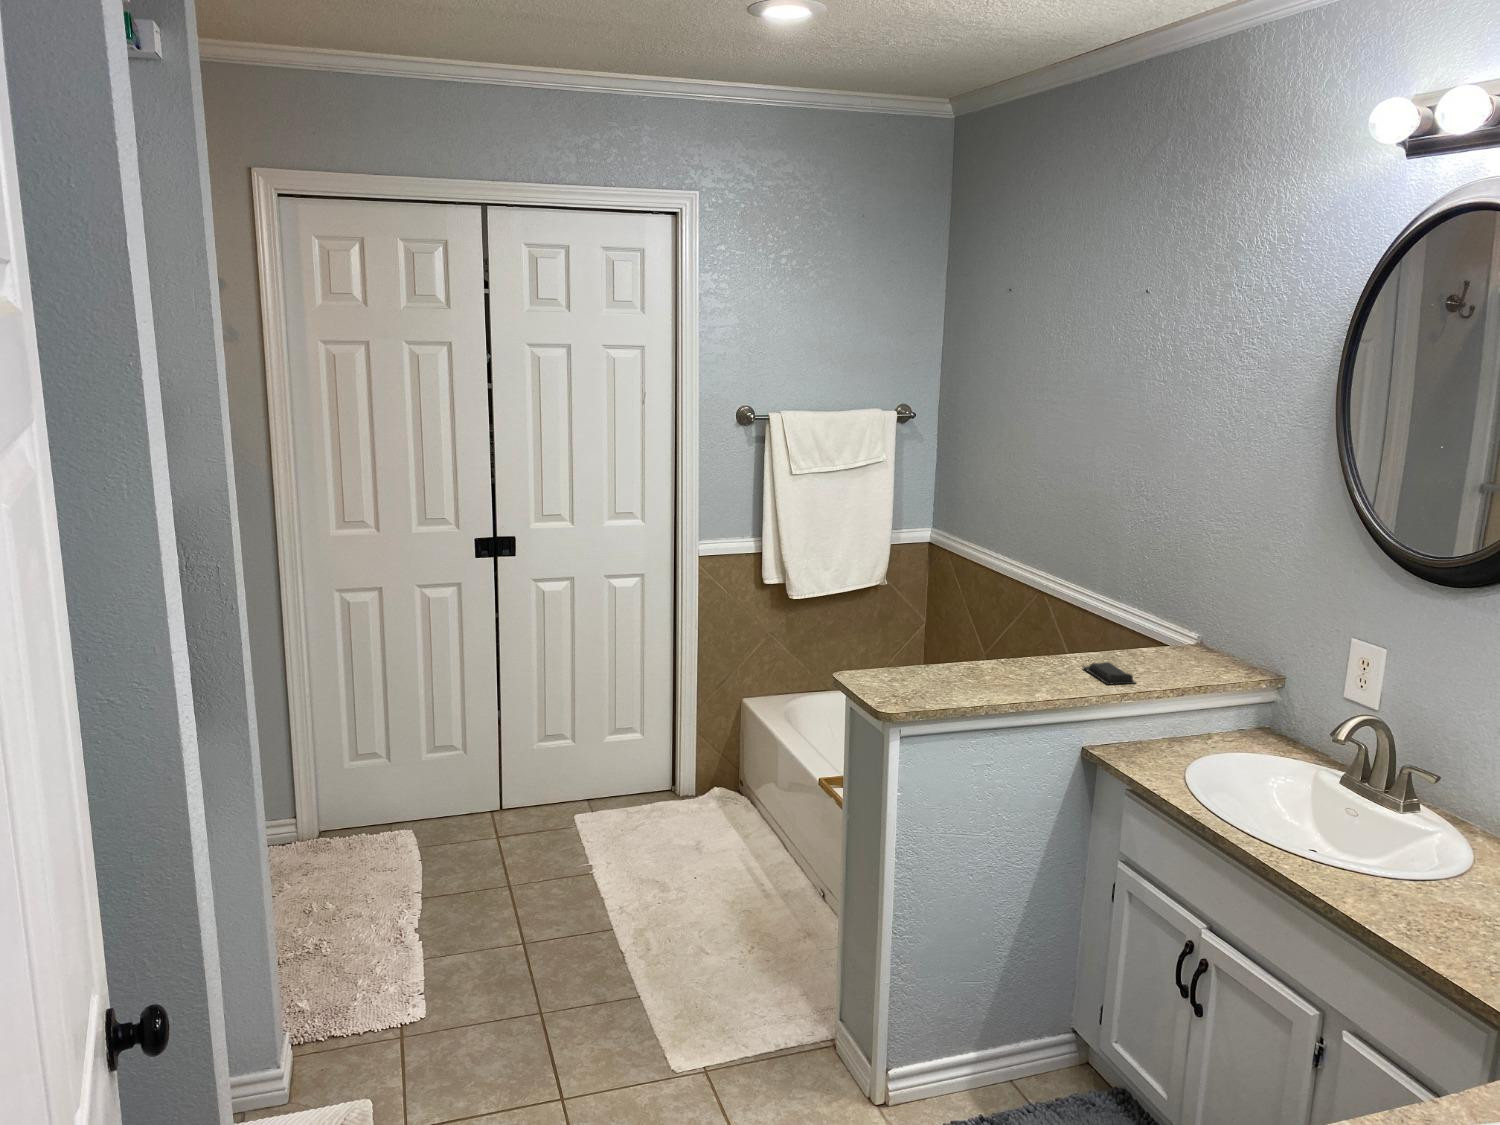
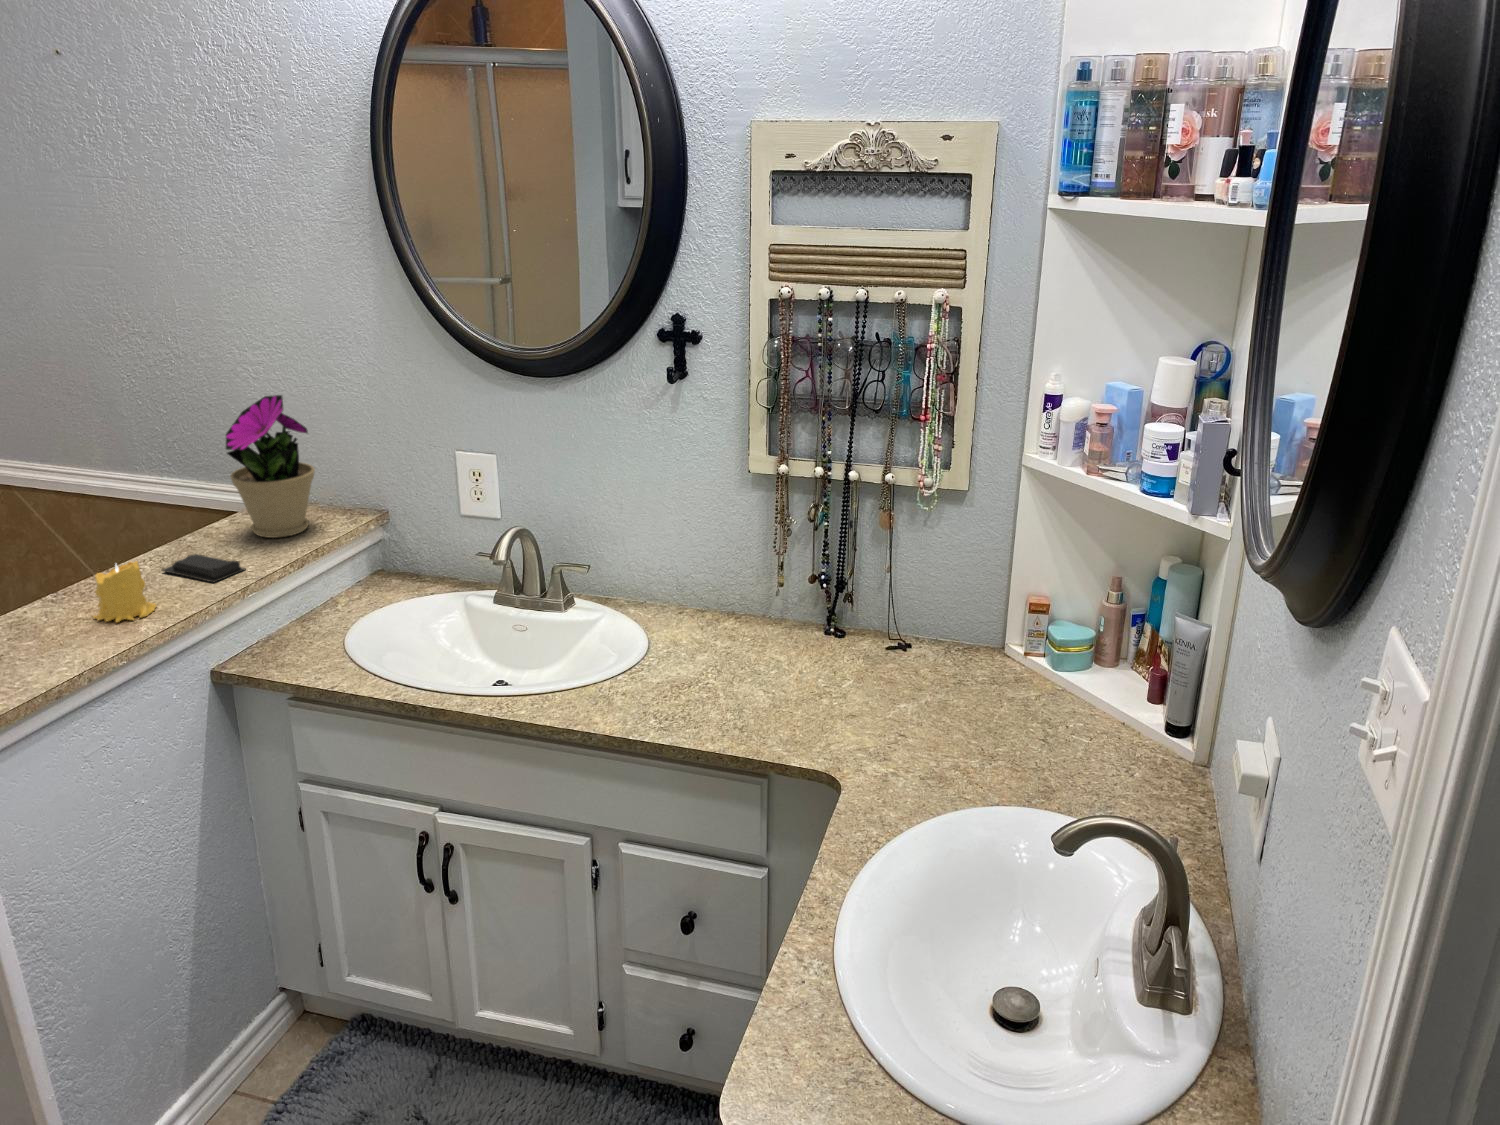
flower pot: none [1158,558,1230,672] -> present [226,395,315,538]
candle: none [1017,645,1059,690] -> present [93,561,156,622]

